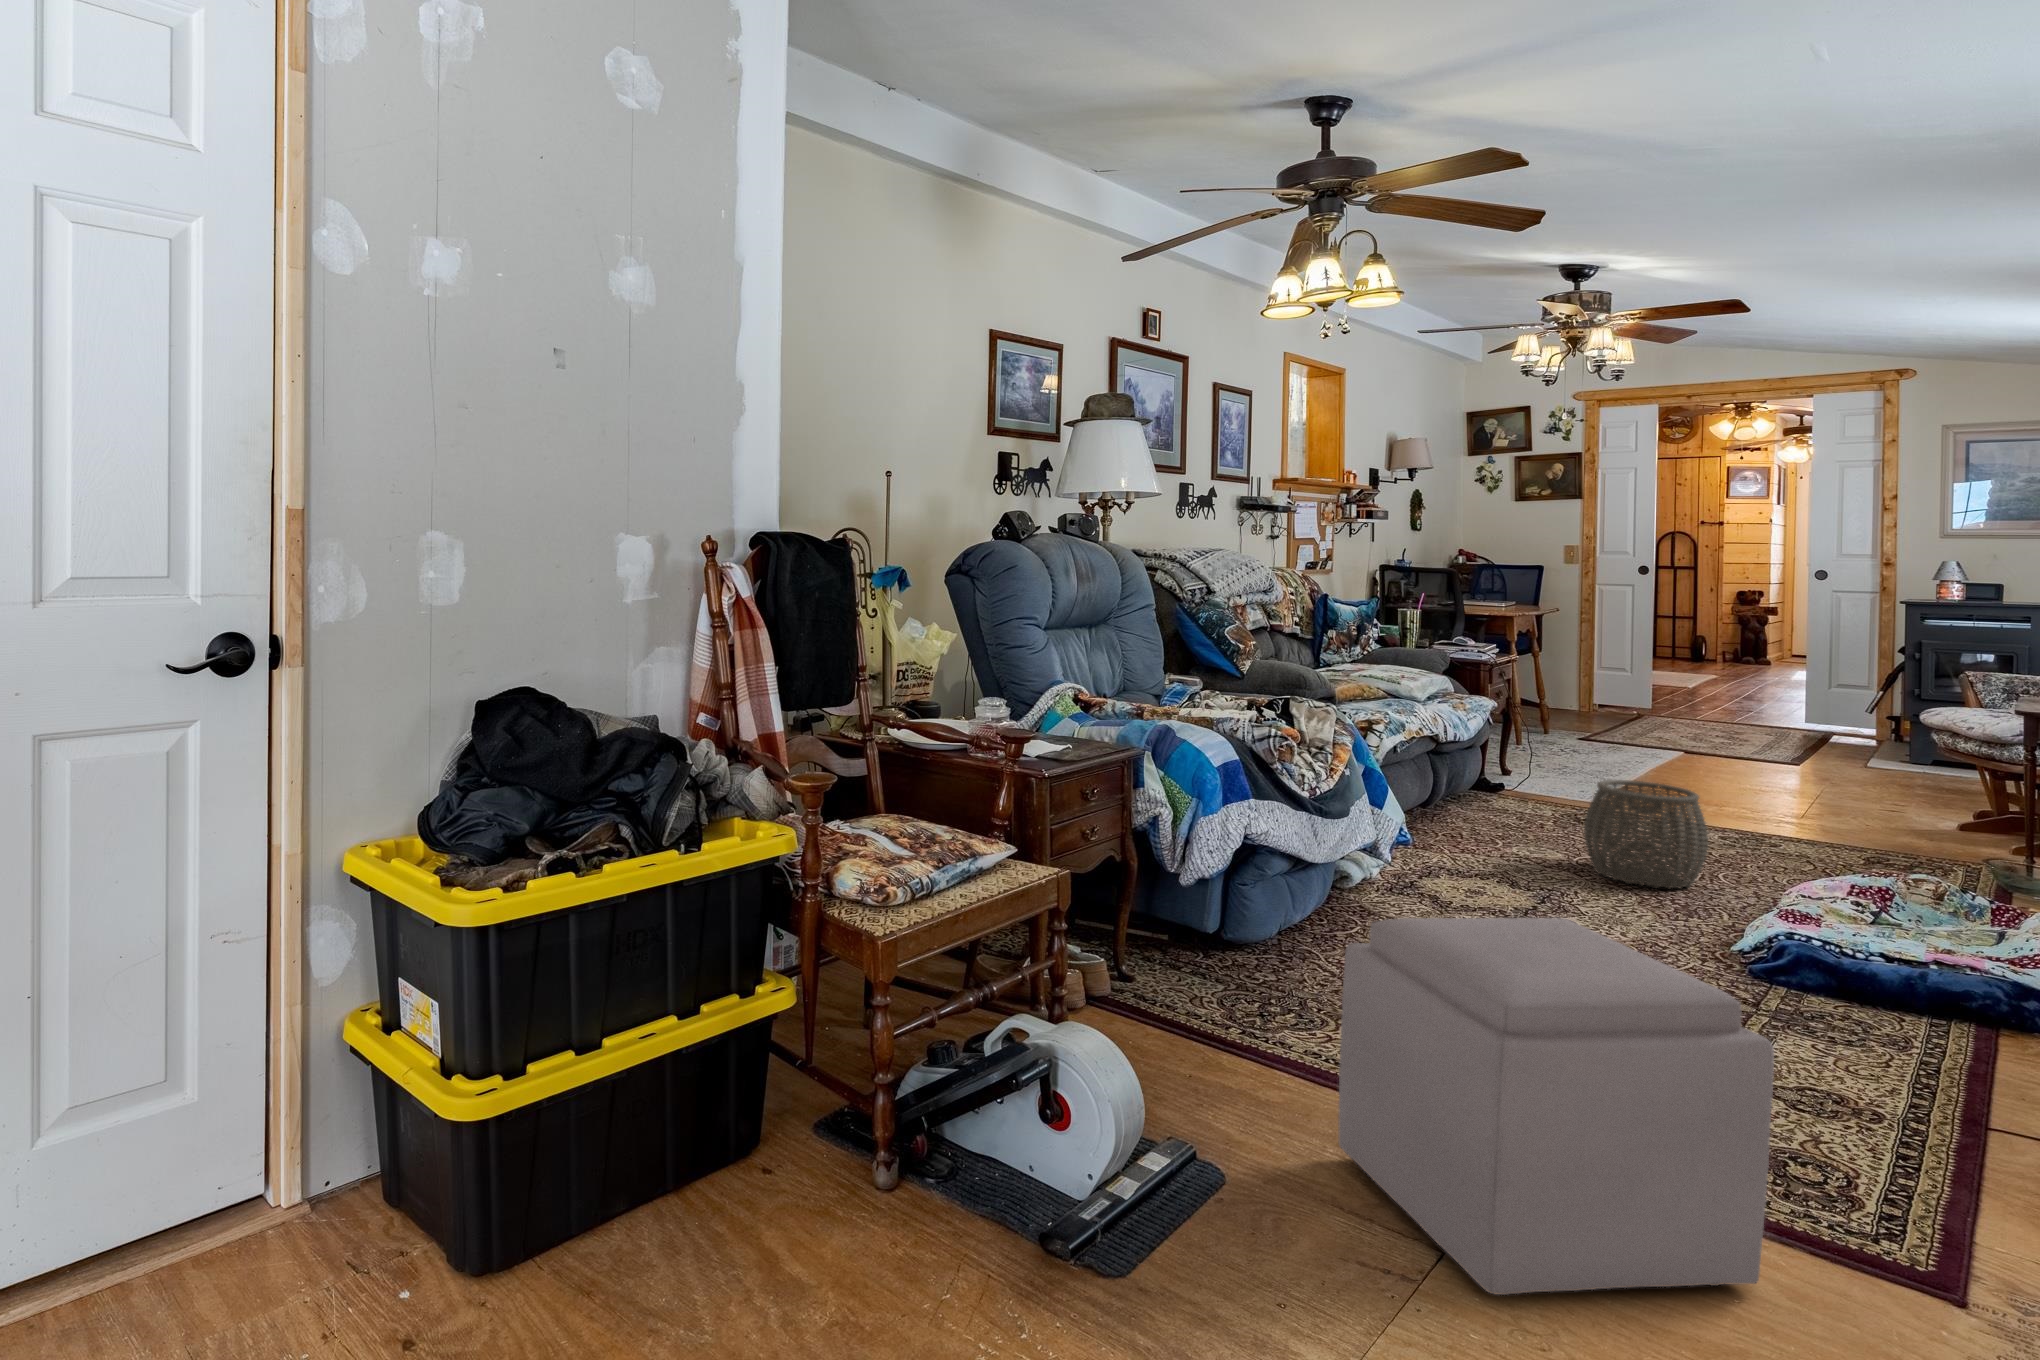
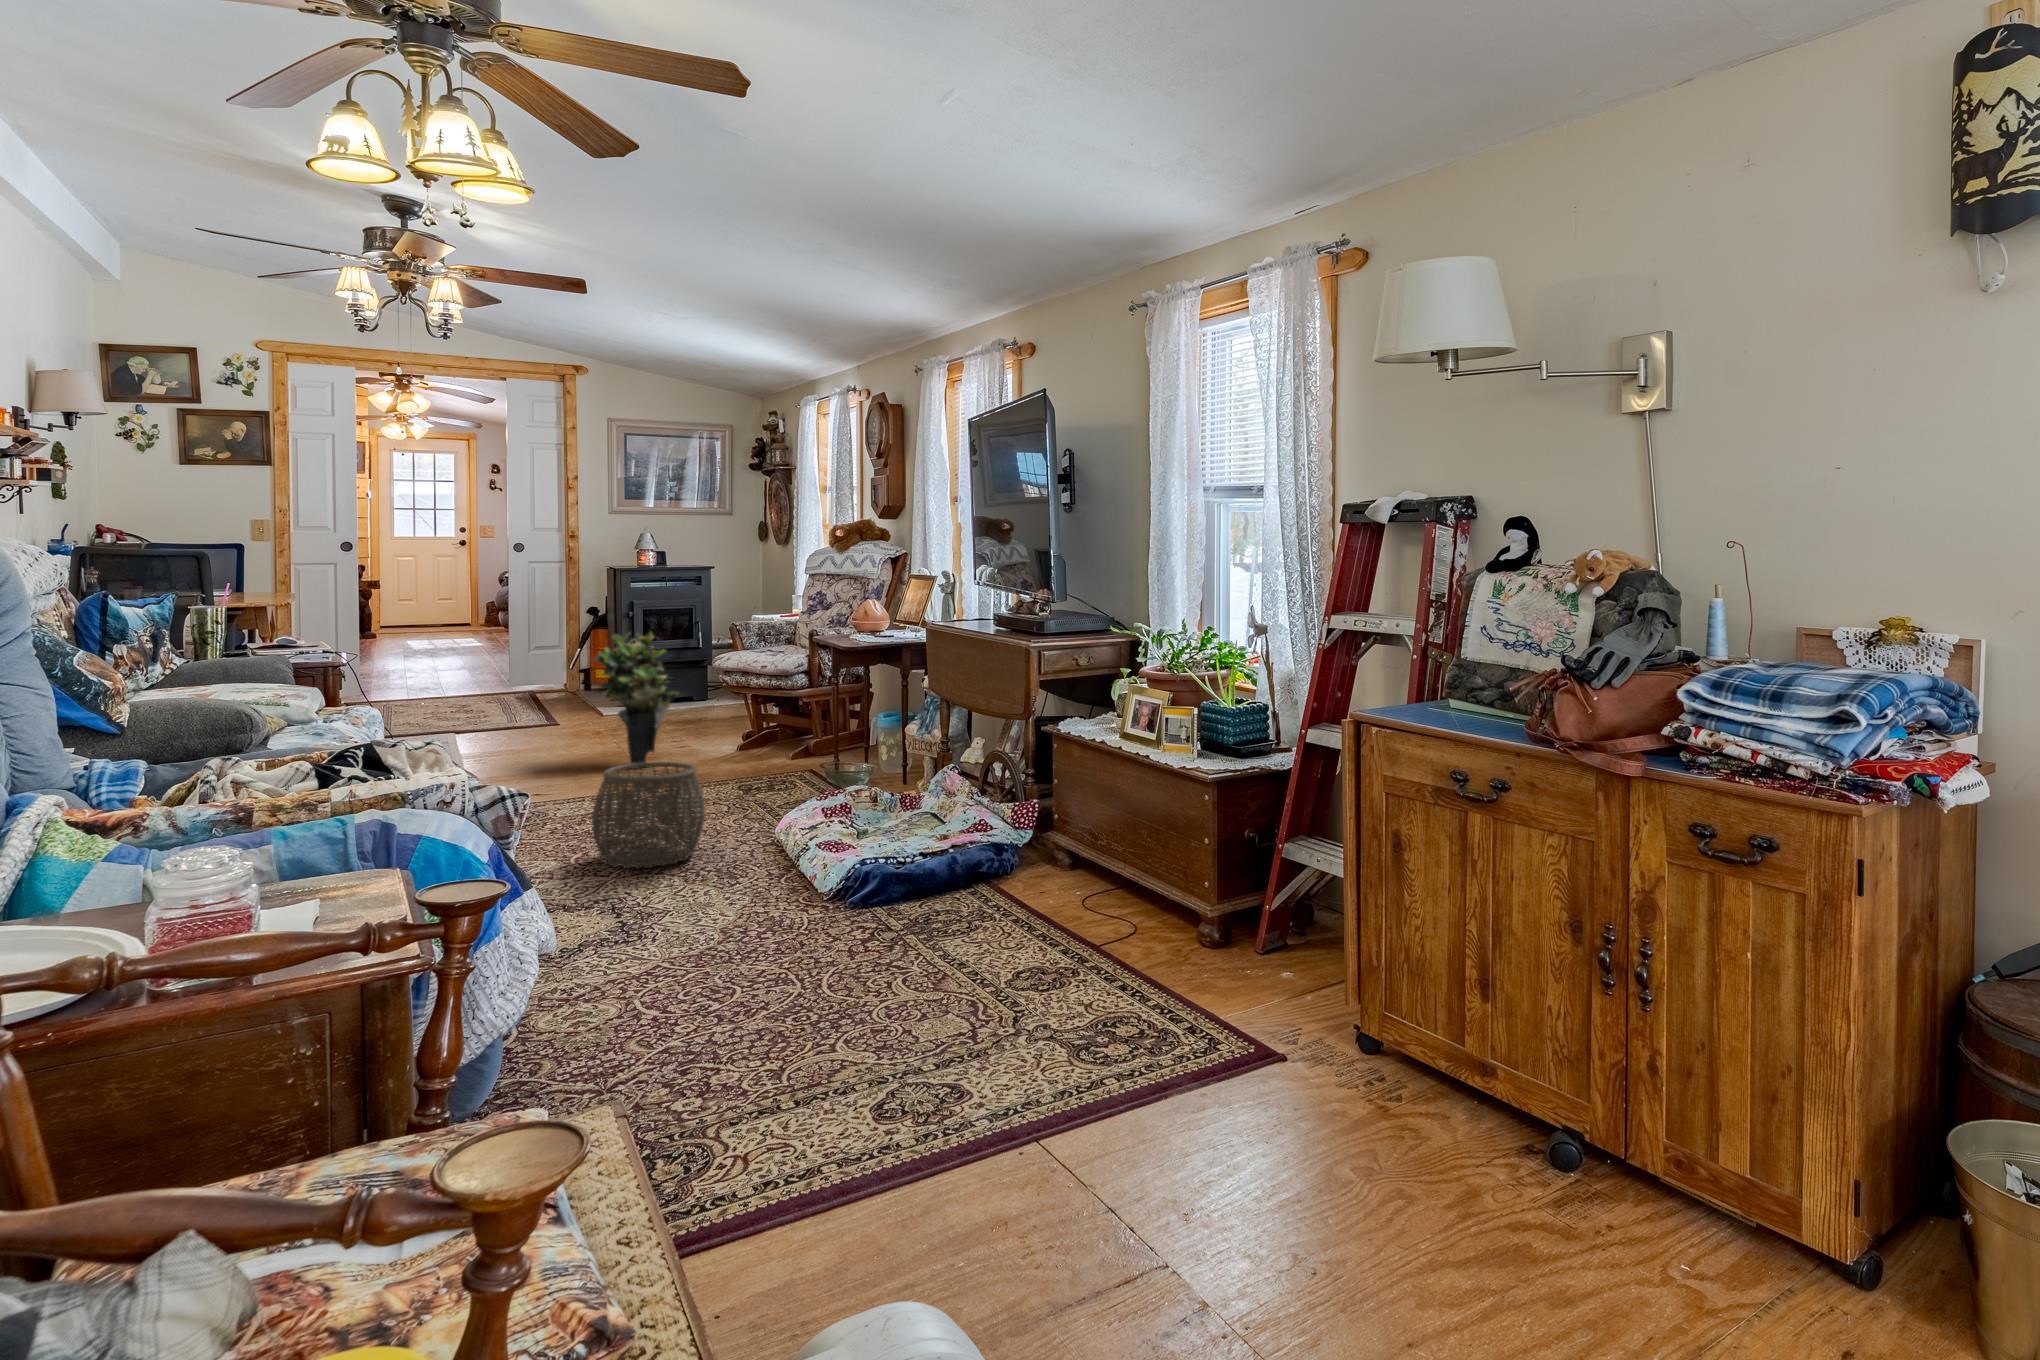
potted plant: none [1759,667,1861,816] -> present [595,632,678,764]
ottoman: present [1338,918,1774,1295] -> none [974,894,1263,1251]

